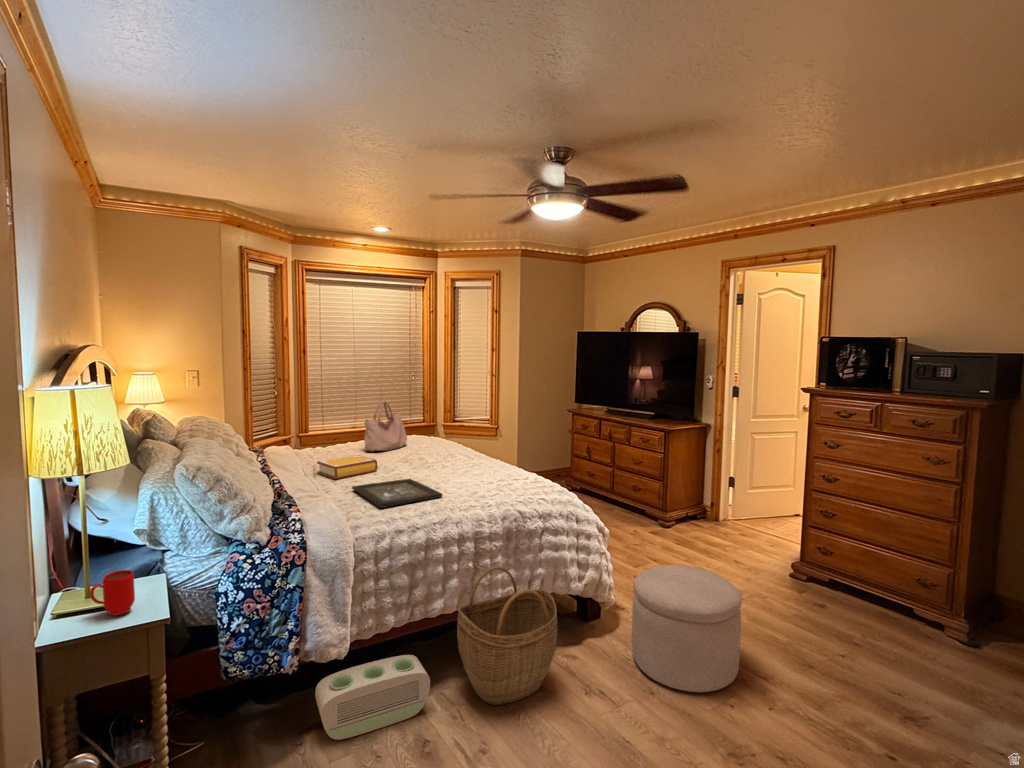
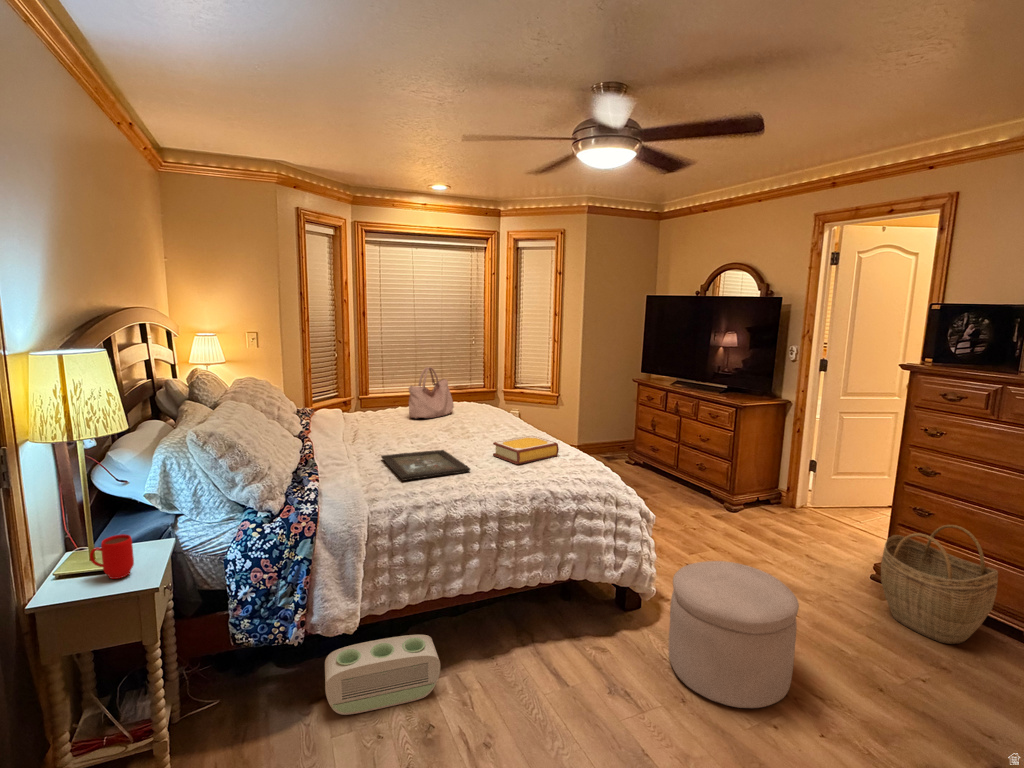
book: present [317,455,377,479] -> present [493,436,559,464]
woven basket: present [457,566,558,705] -> present [881,525,998,644]

